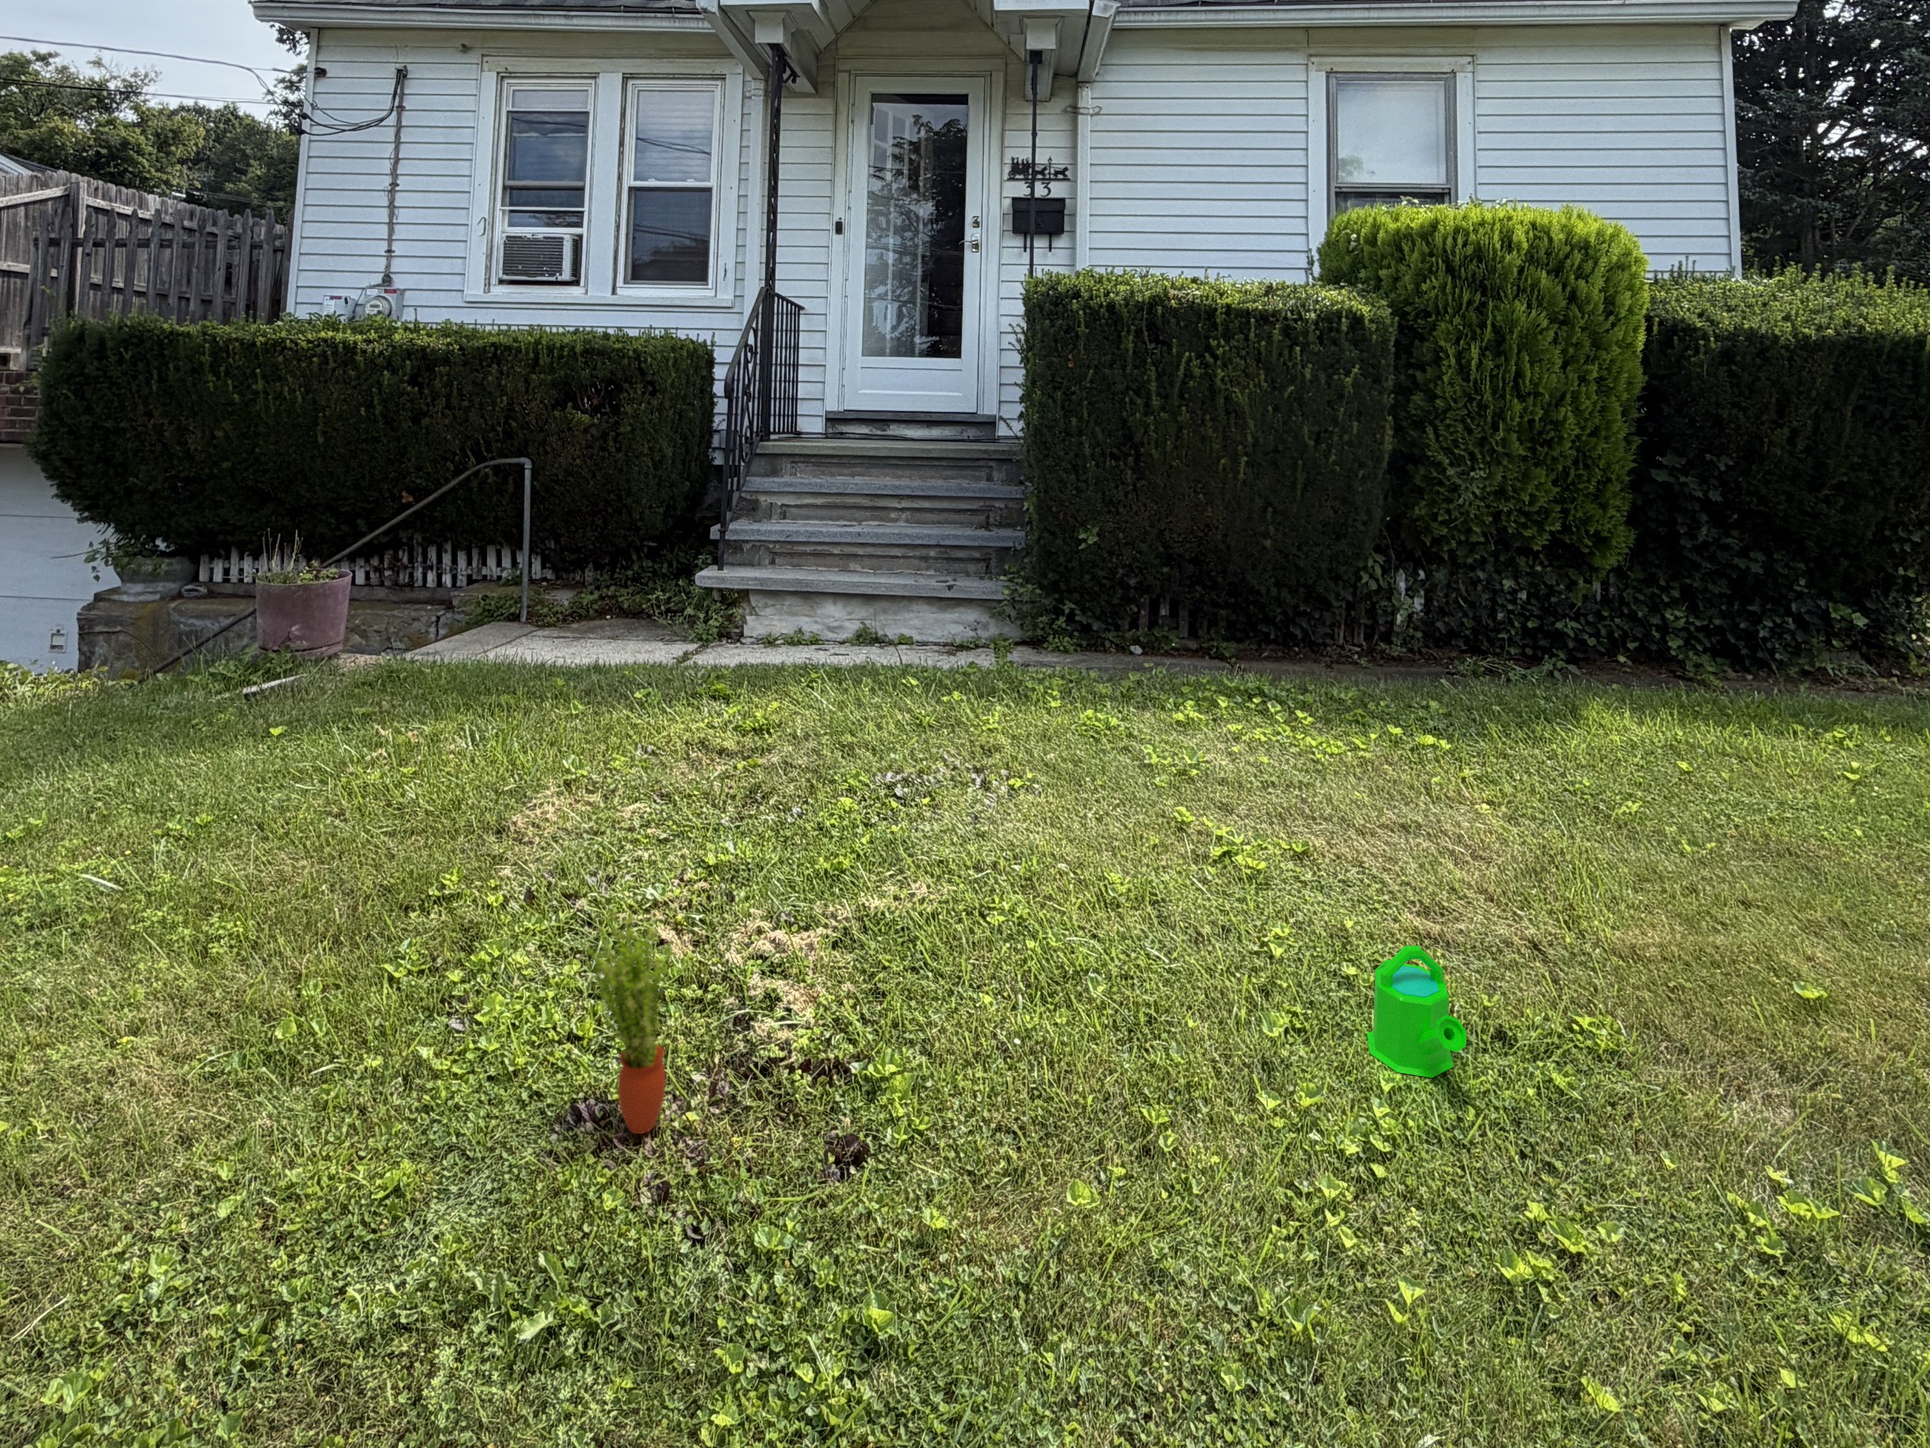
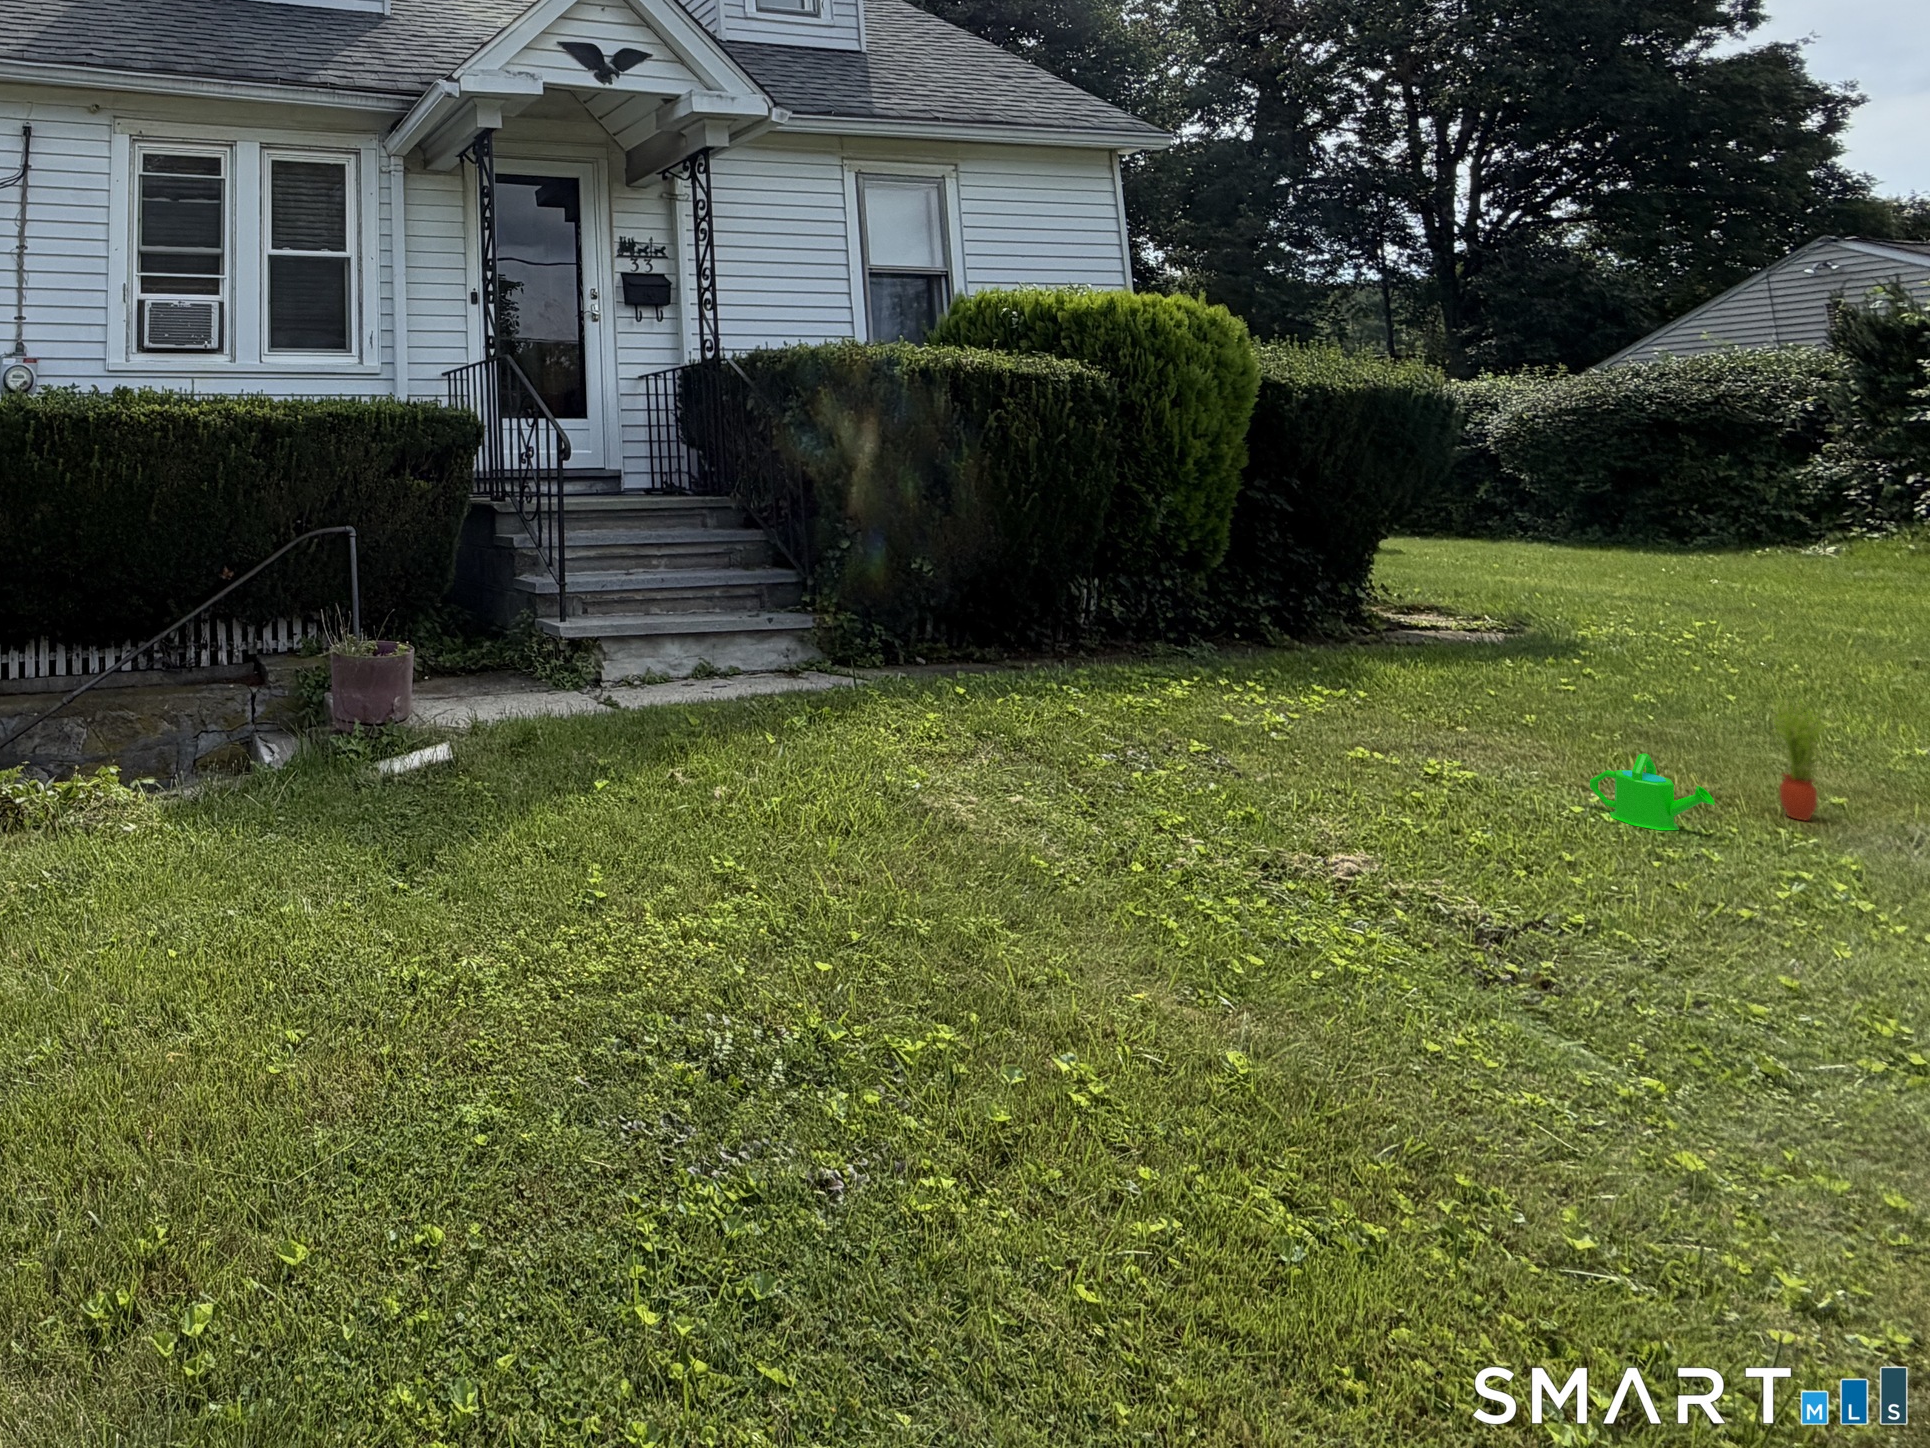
potted plant: present [585,911,674,1134] -> present [1772,700,1831,820]

